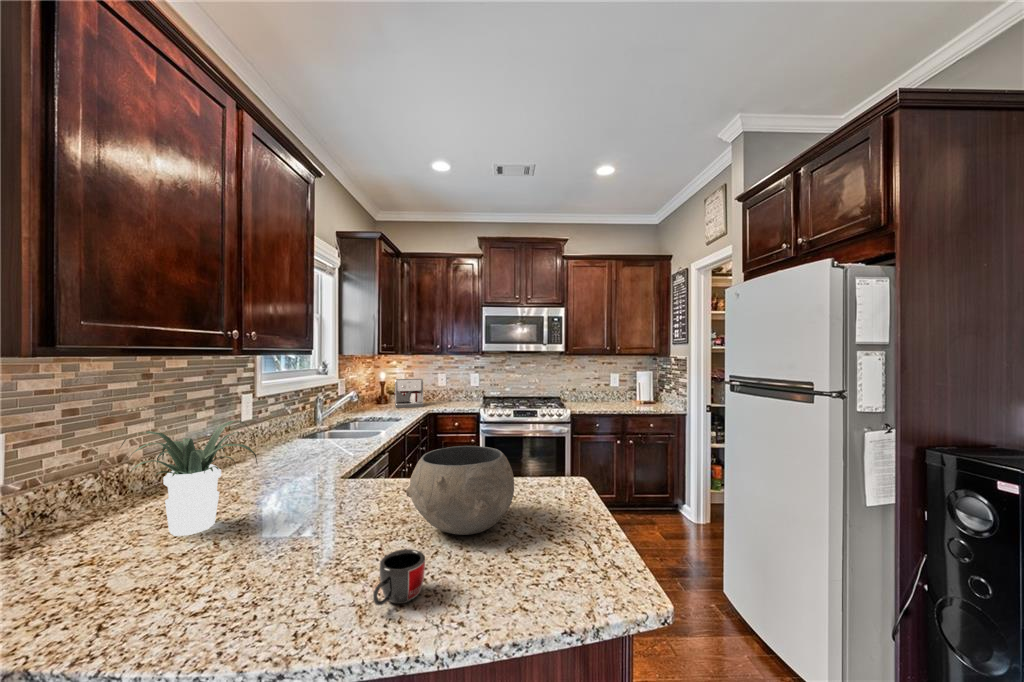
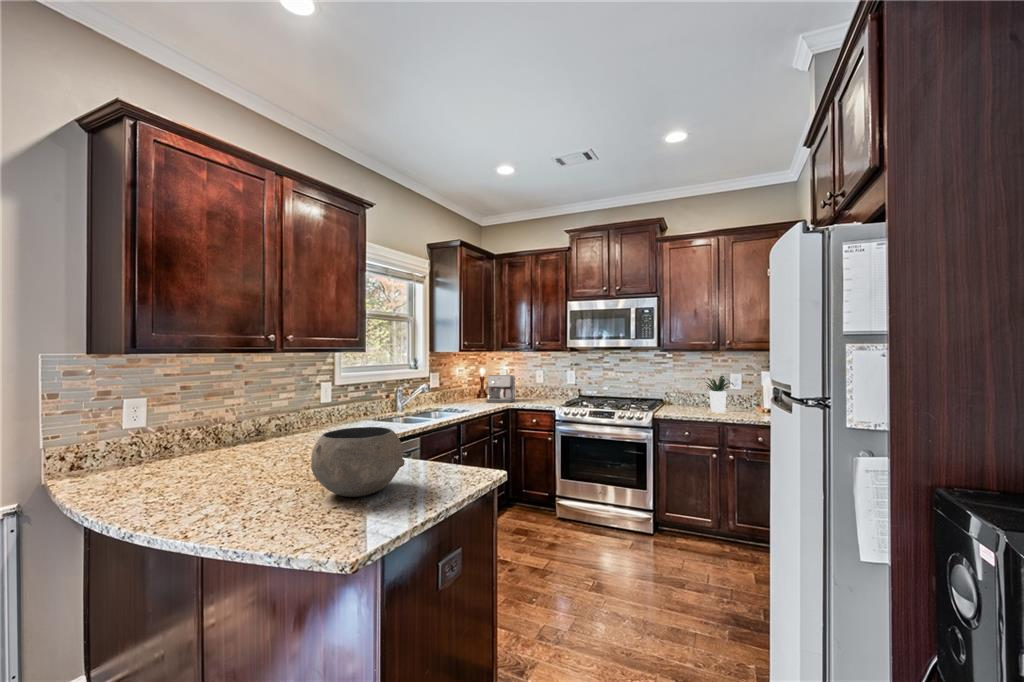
potted plant: present [121,421,257,536] -> present [705,376,734,413]
mug: present [373,549,425,605] -> none [215,490,266,525]

